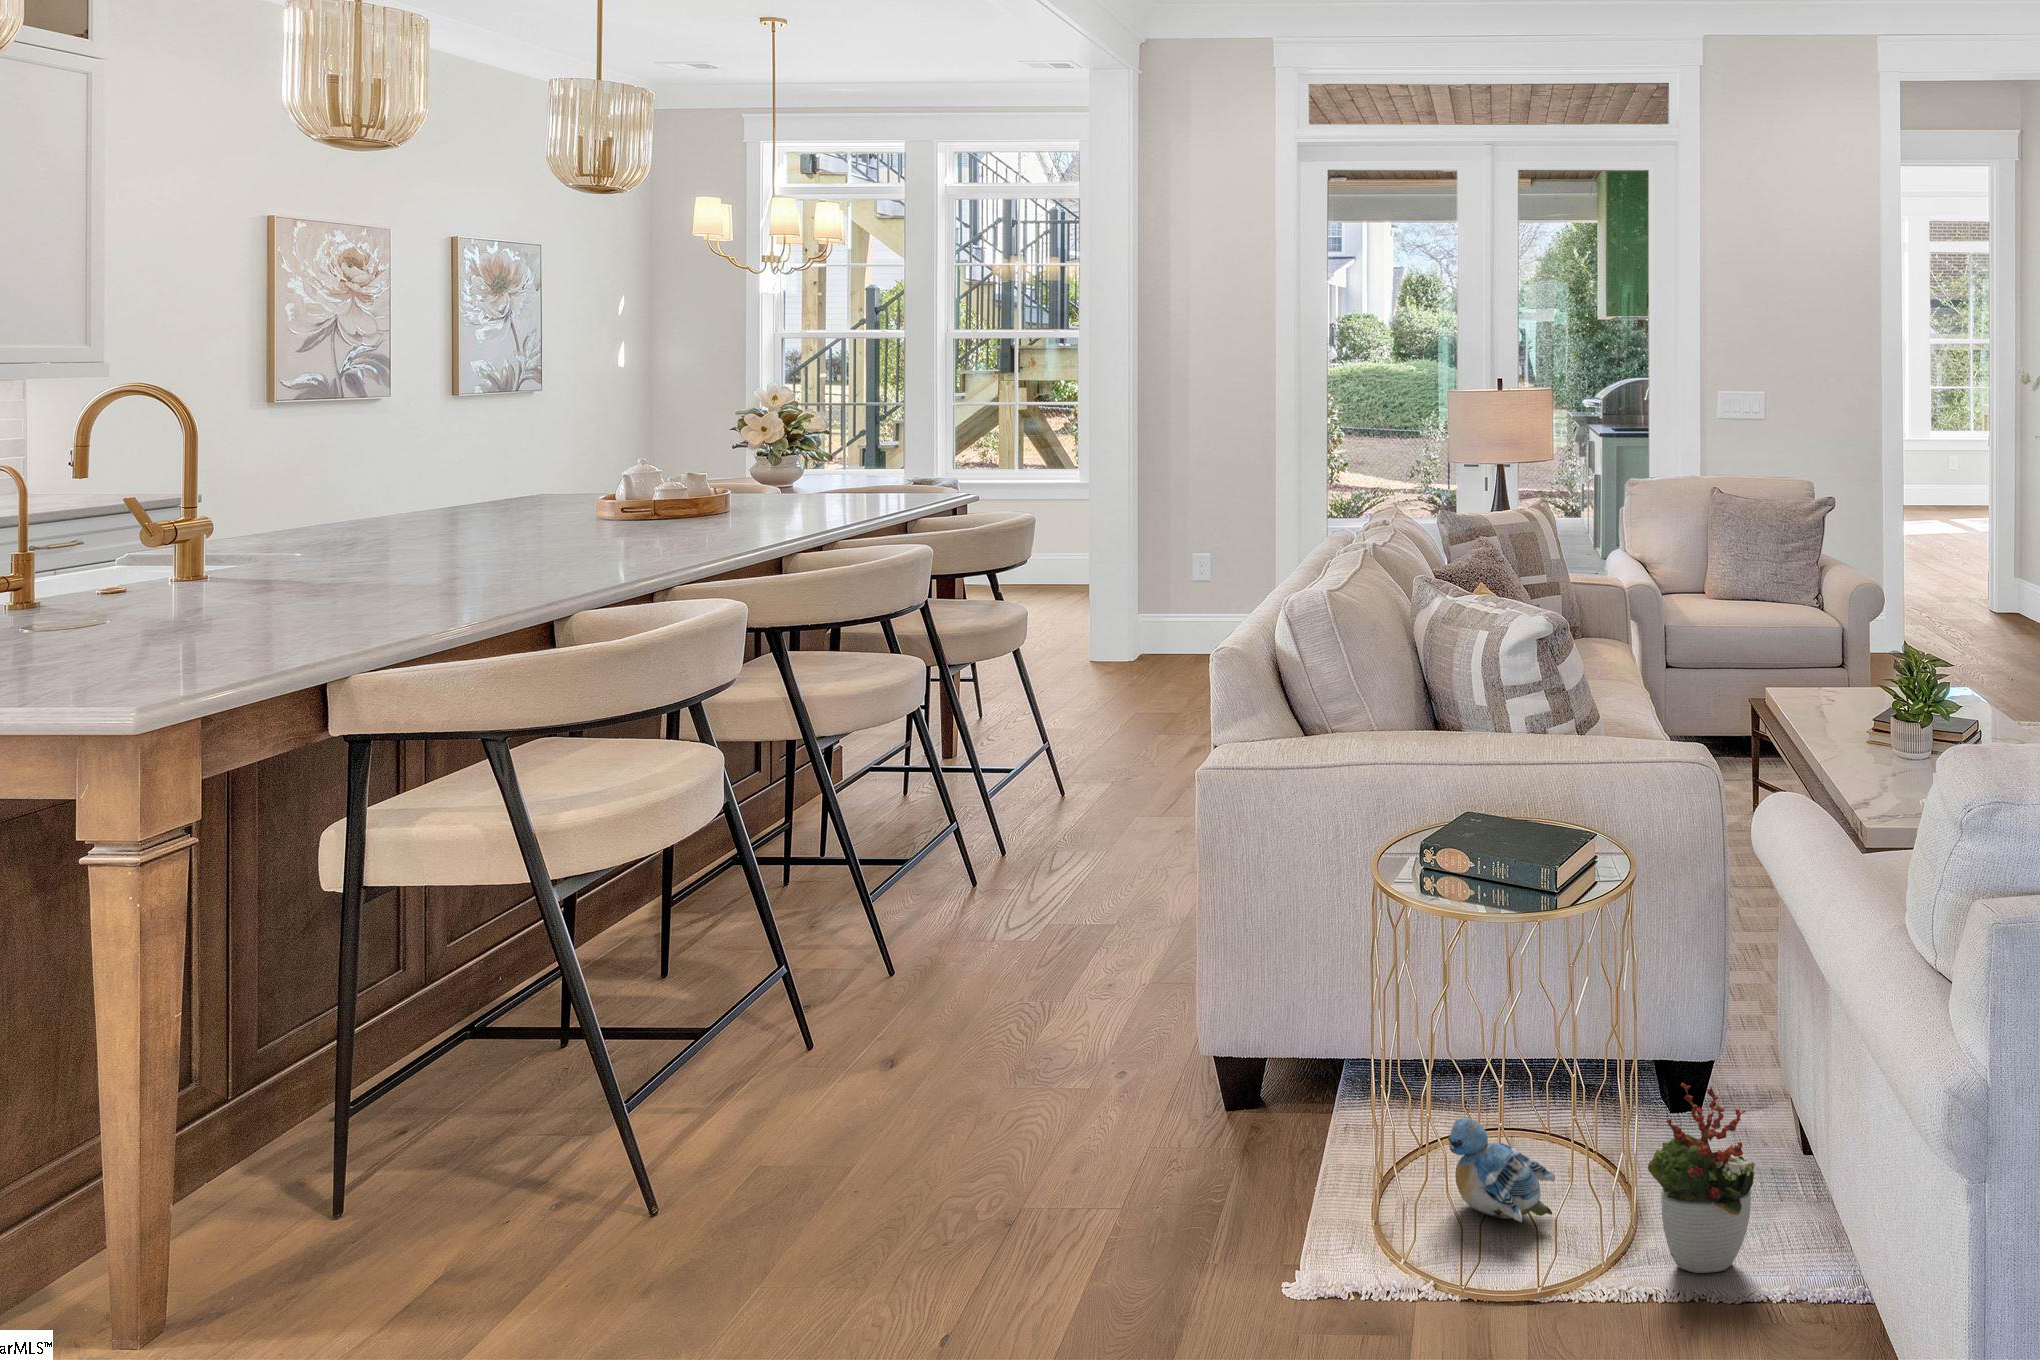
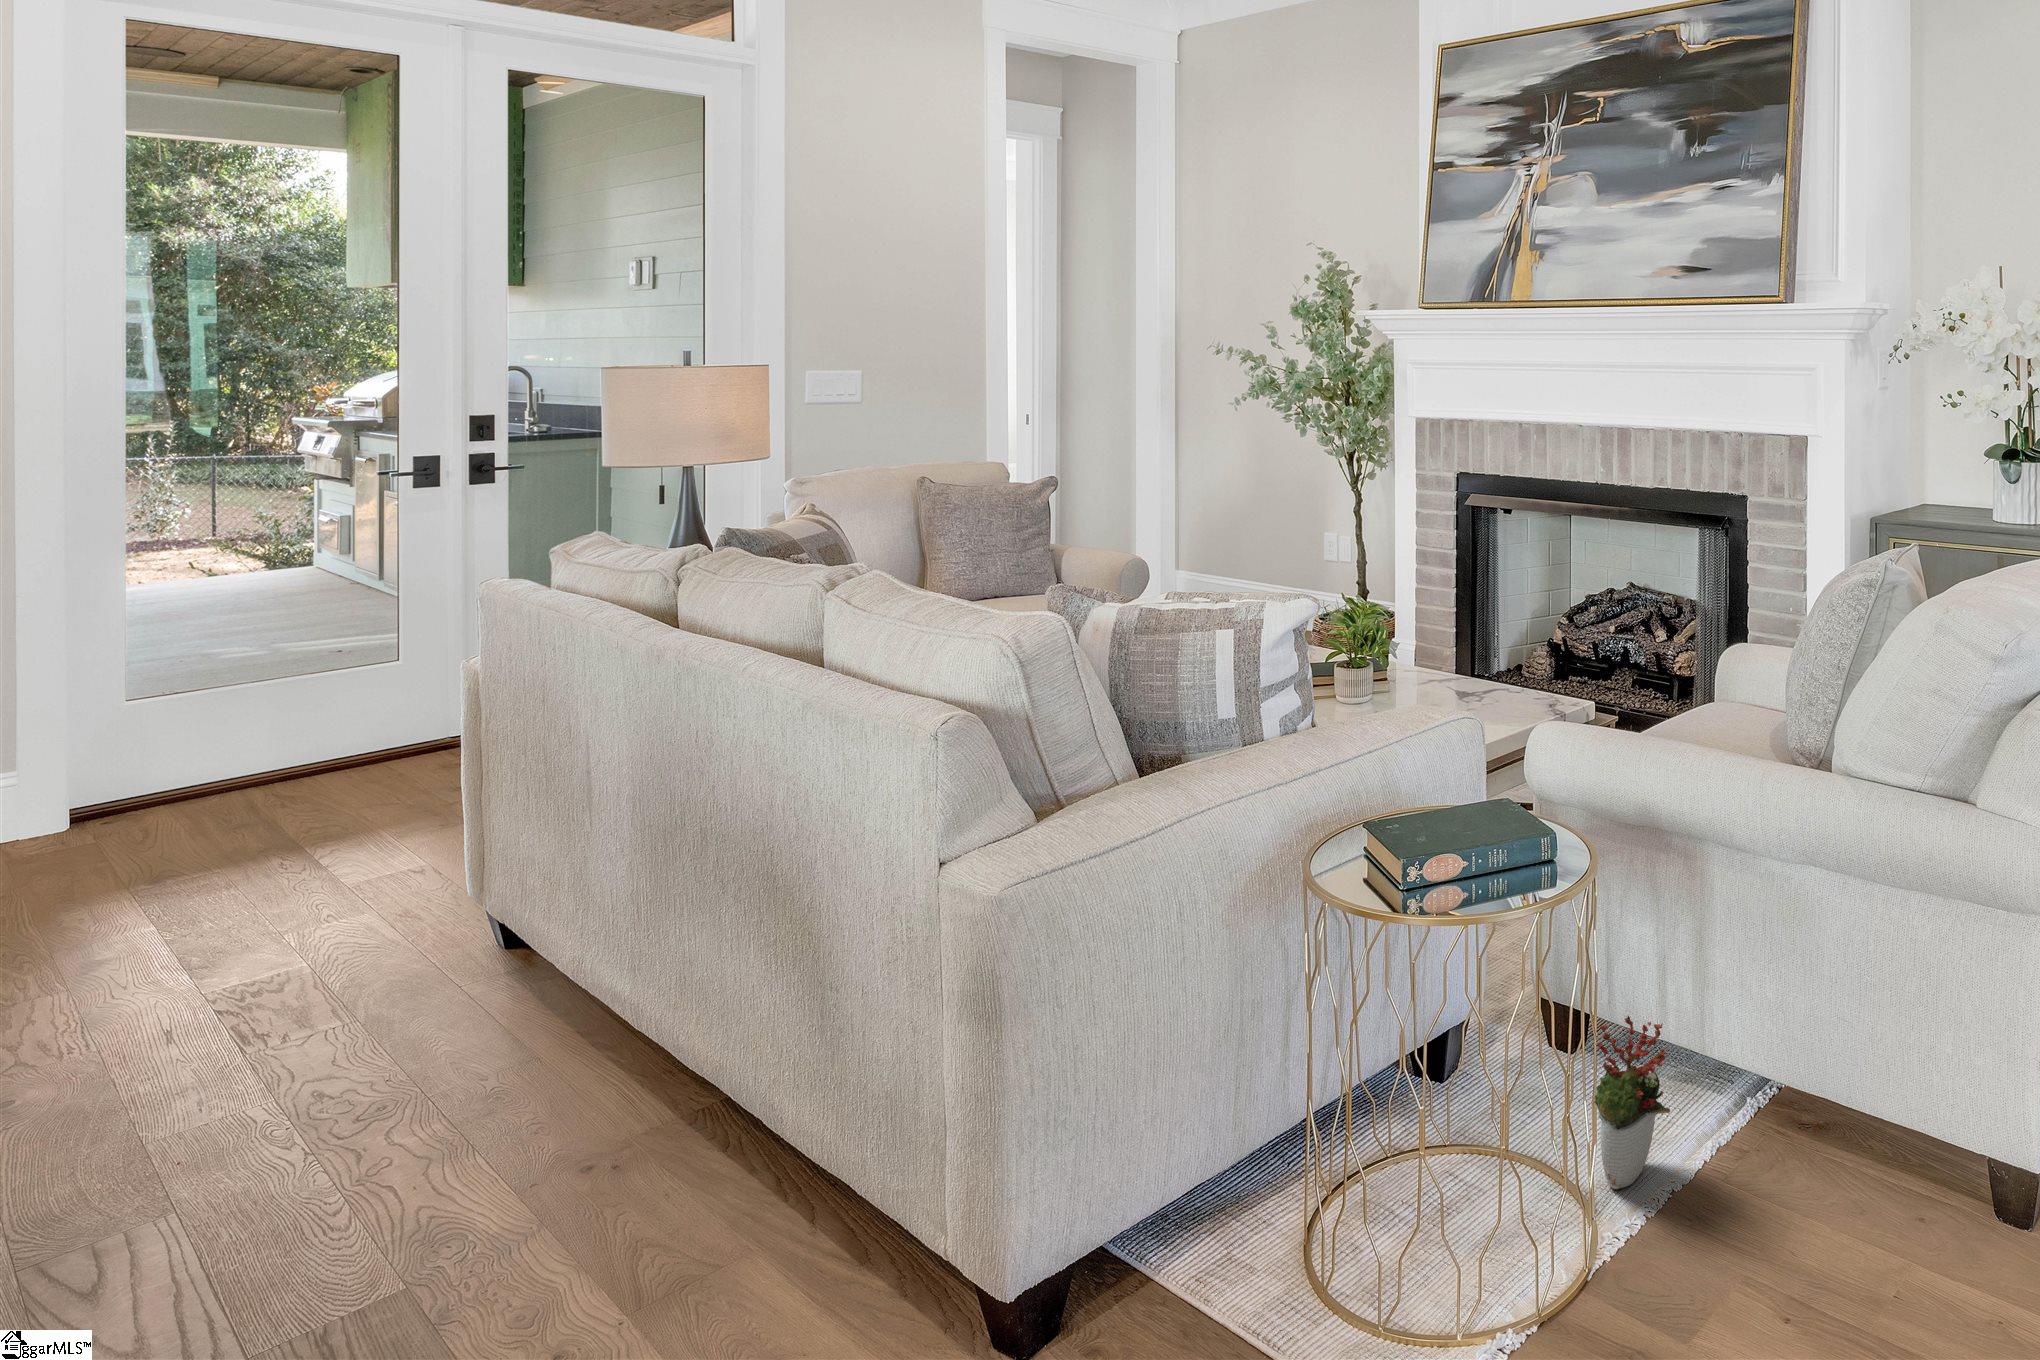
plush toy: present [1448,1118,1555,1222] -> none [1384,1171,1500,1257]

